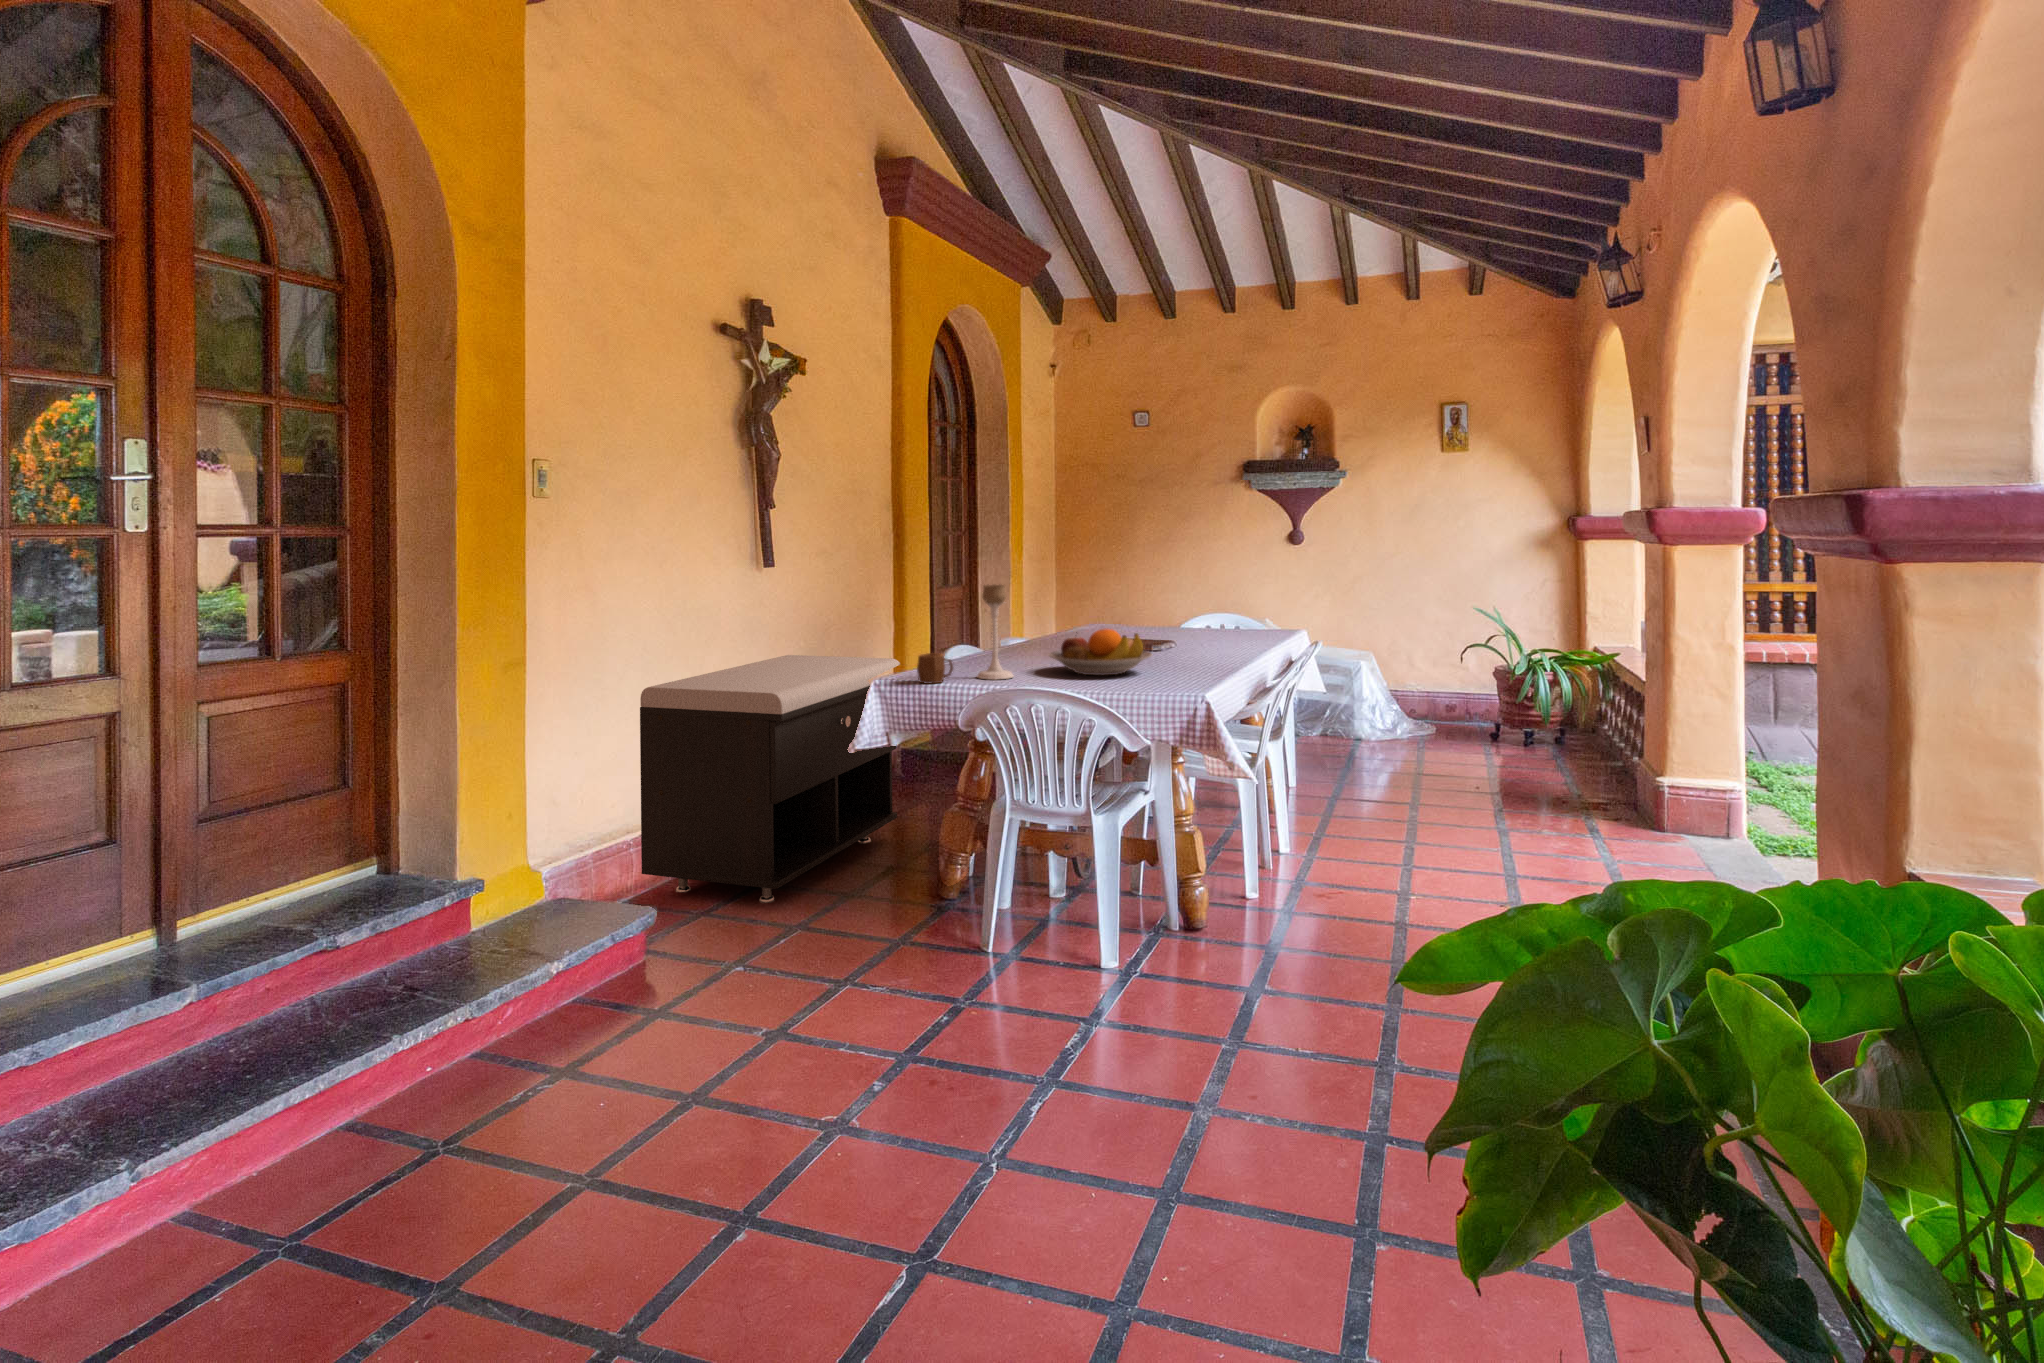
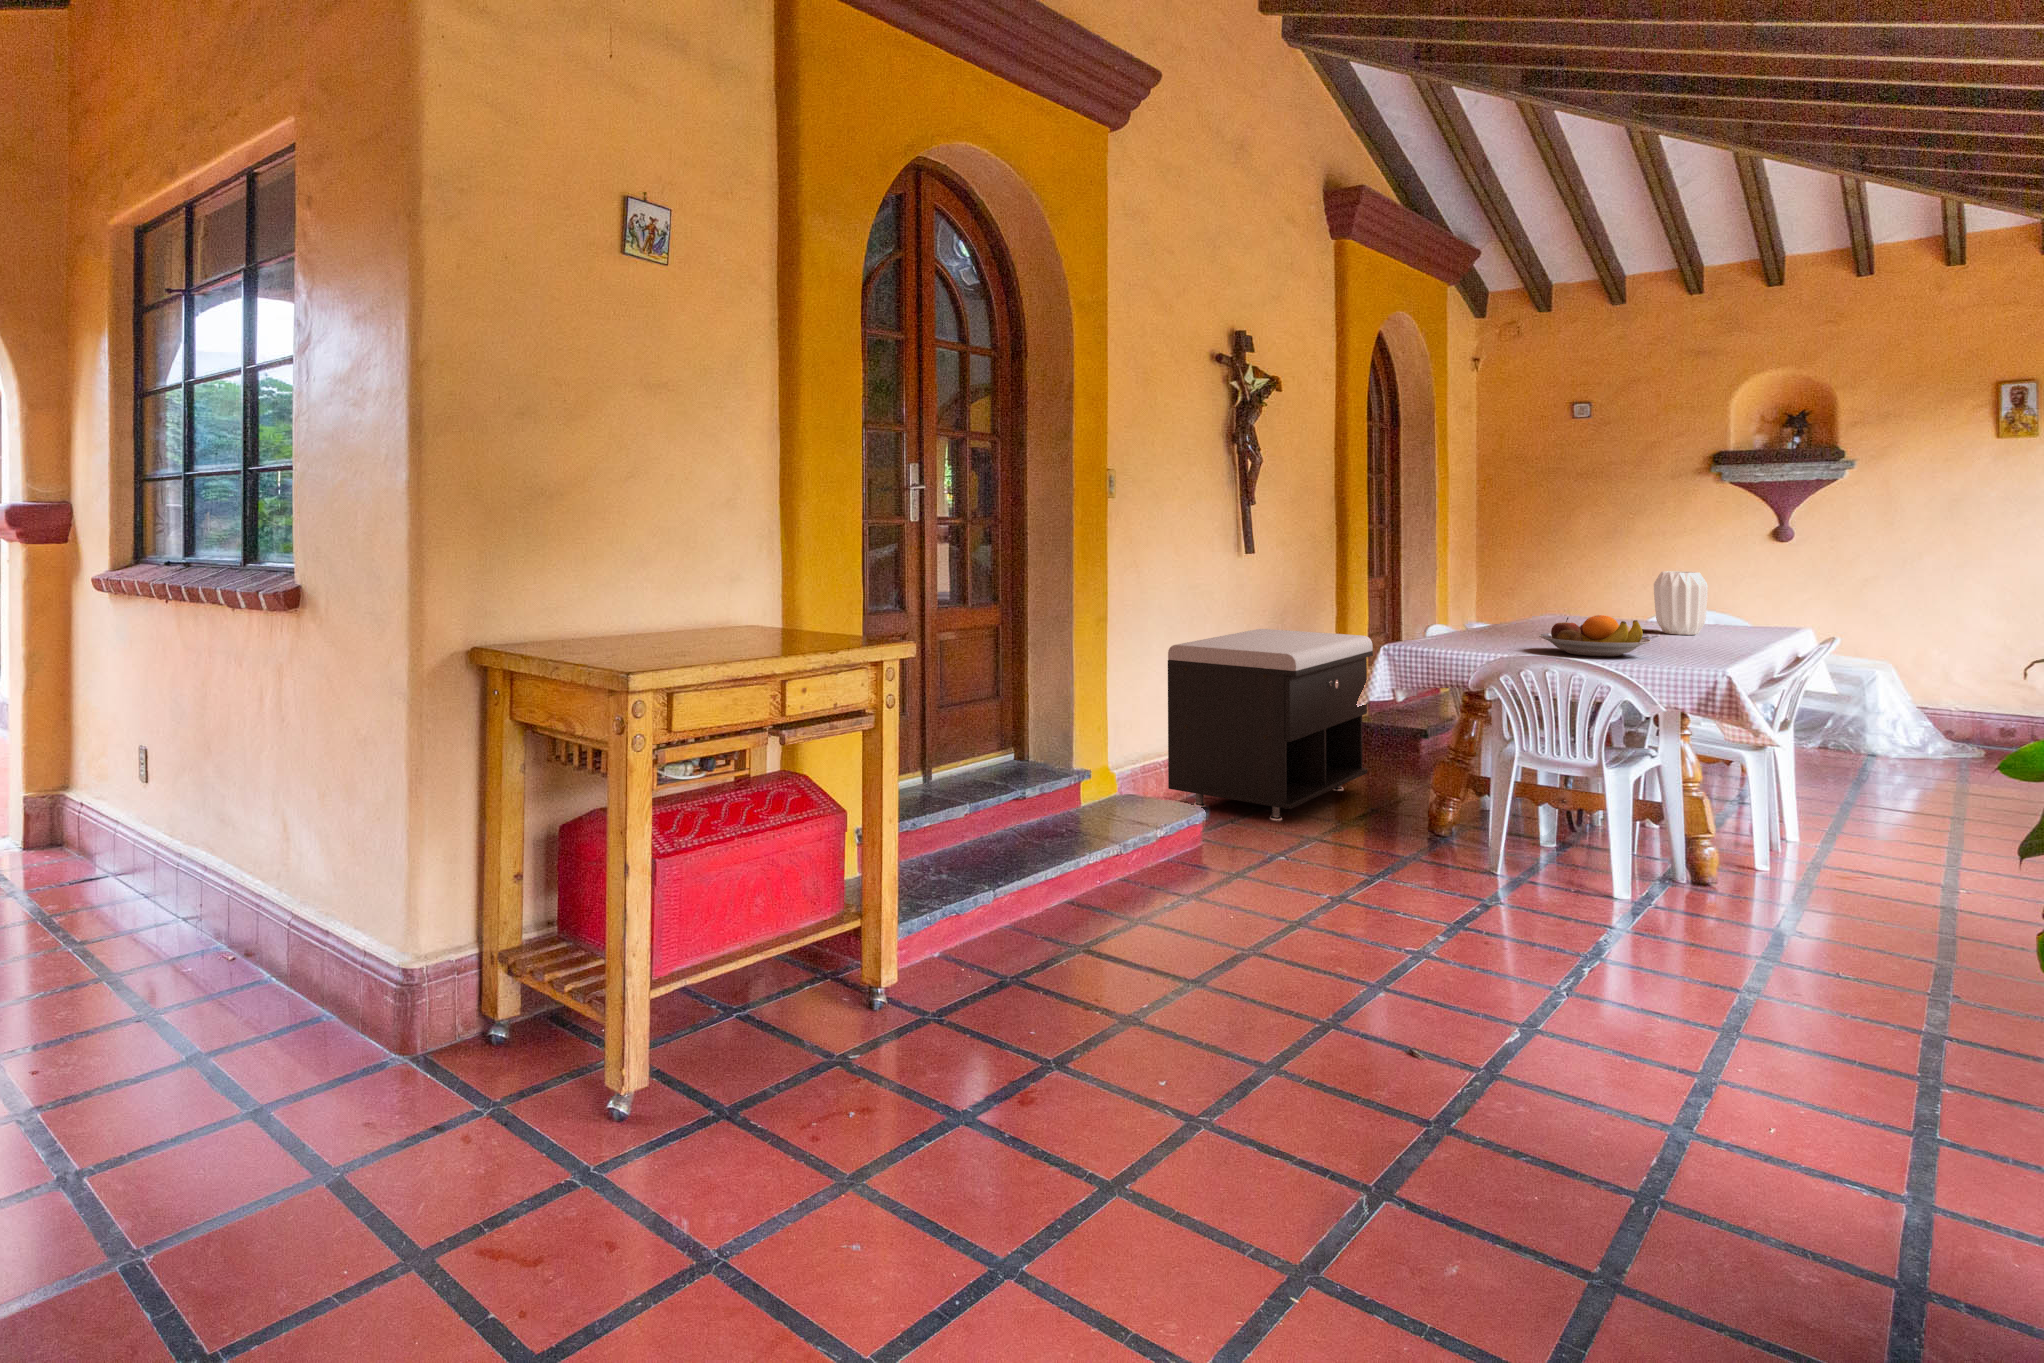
vase: none [1175,574,1220,640] -> present [1654,571,1708,635]
candle holder: present [977,585,1013,680] -> none [1471,573,1509,654]
mug: present [917,653,953,684] -> none [1419,629,1453,653]

